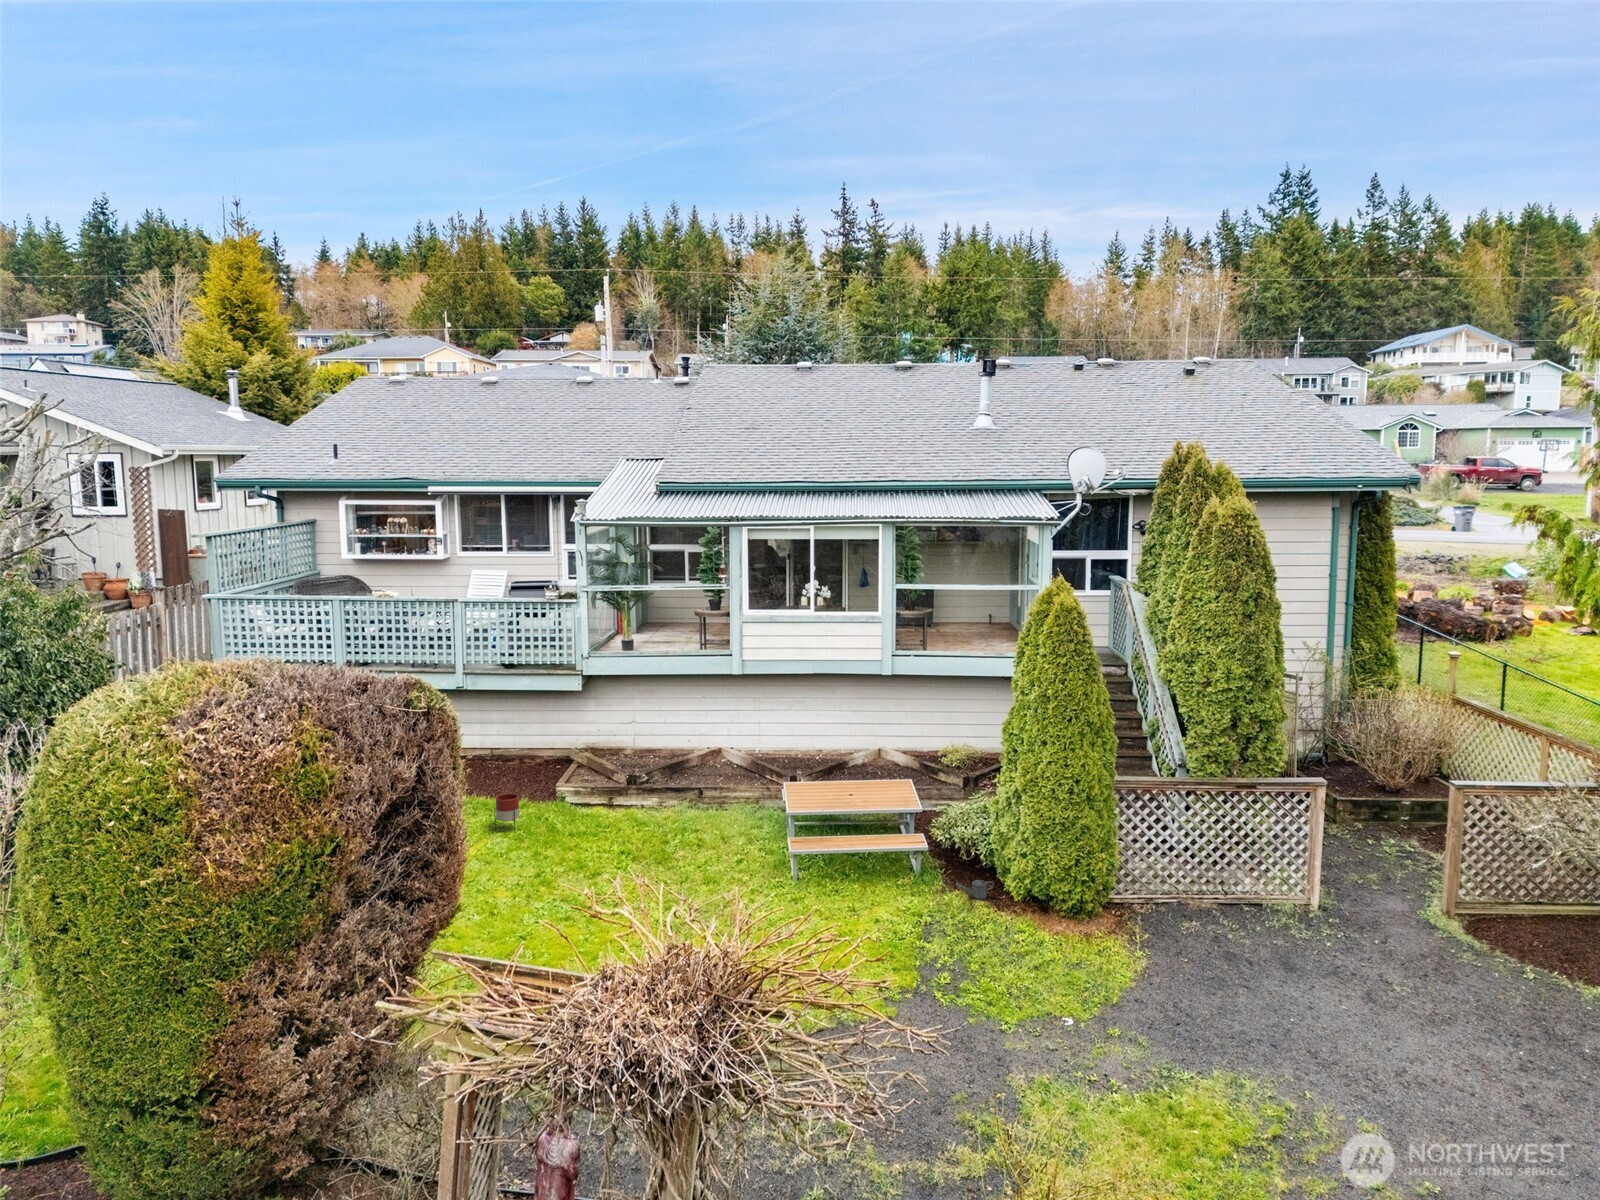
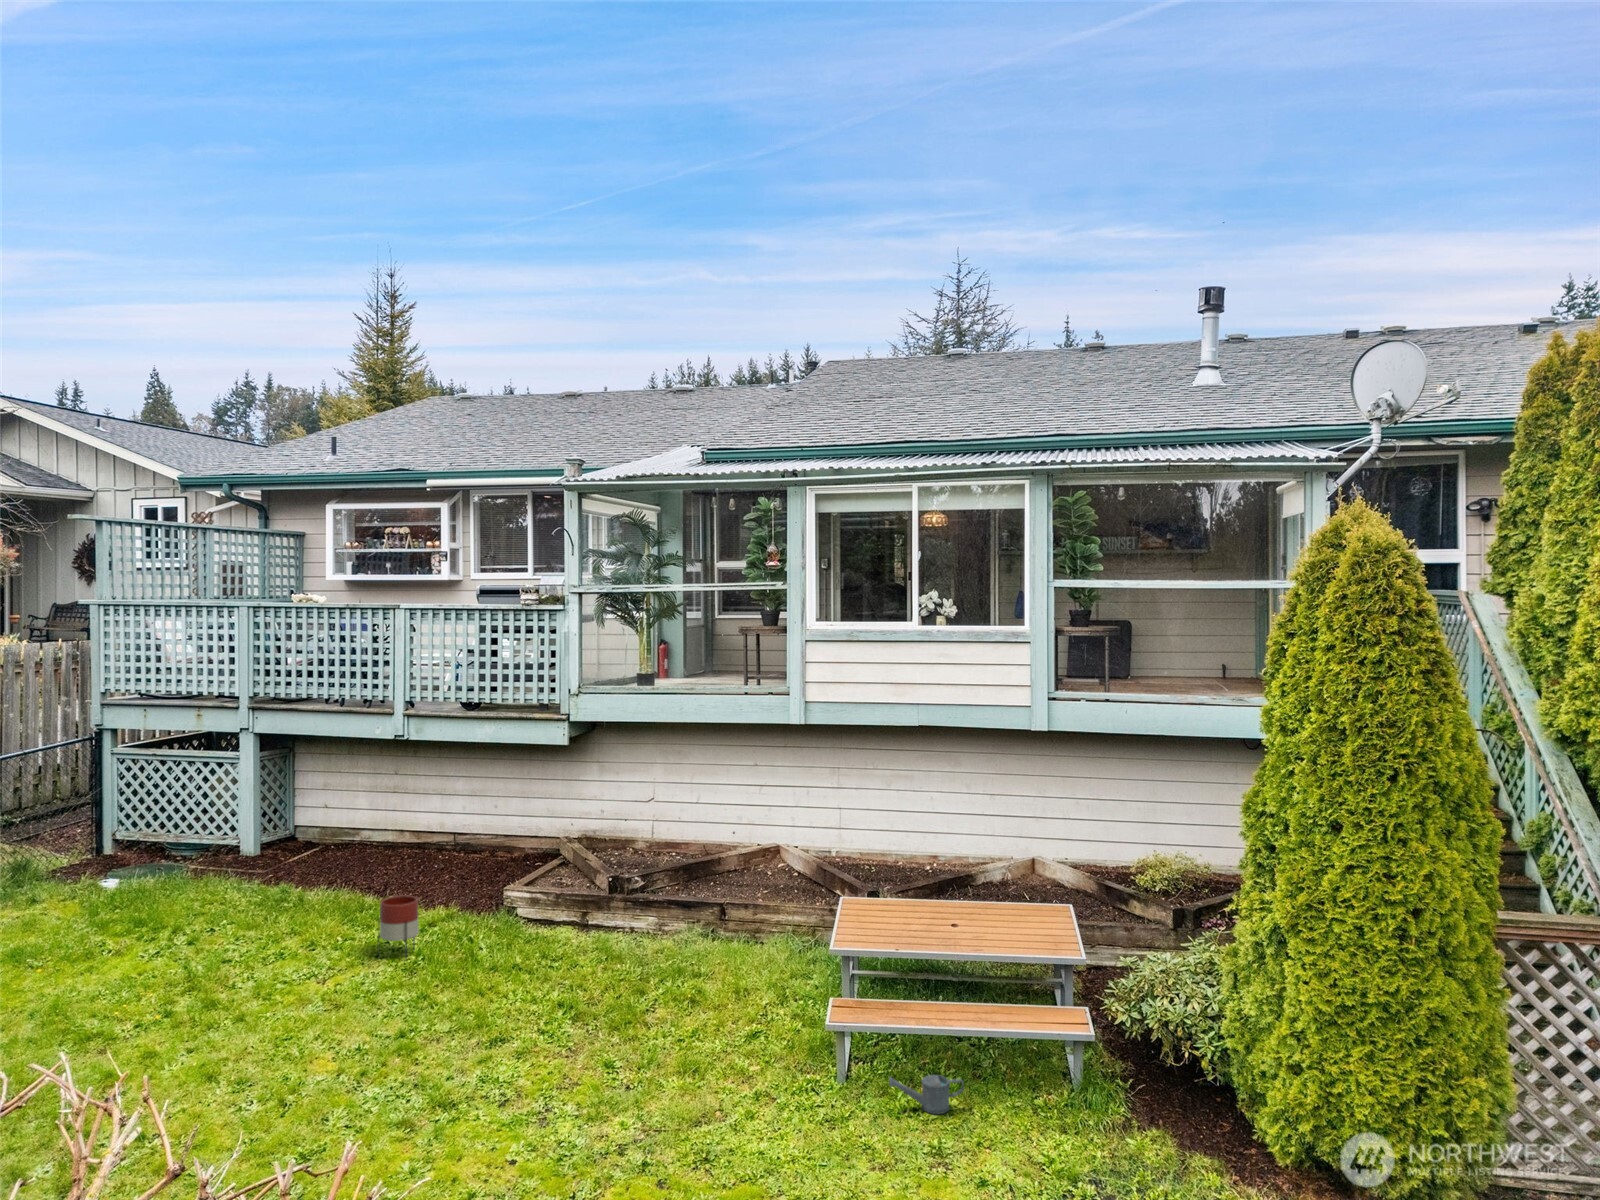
watering can: present [956,880,994,899] -> present [889,1075,964,1114]

